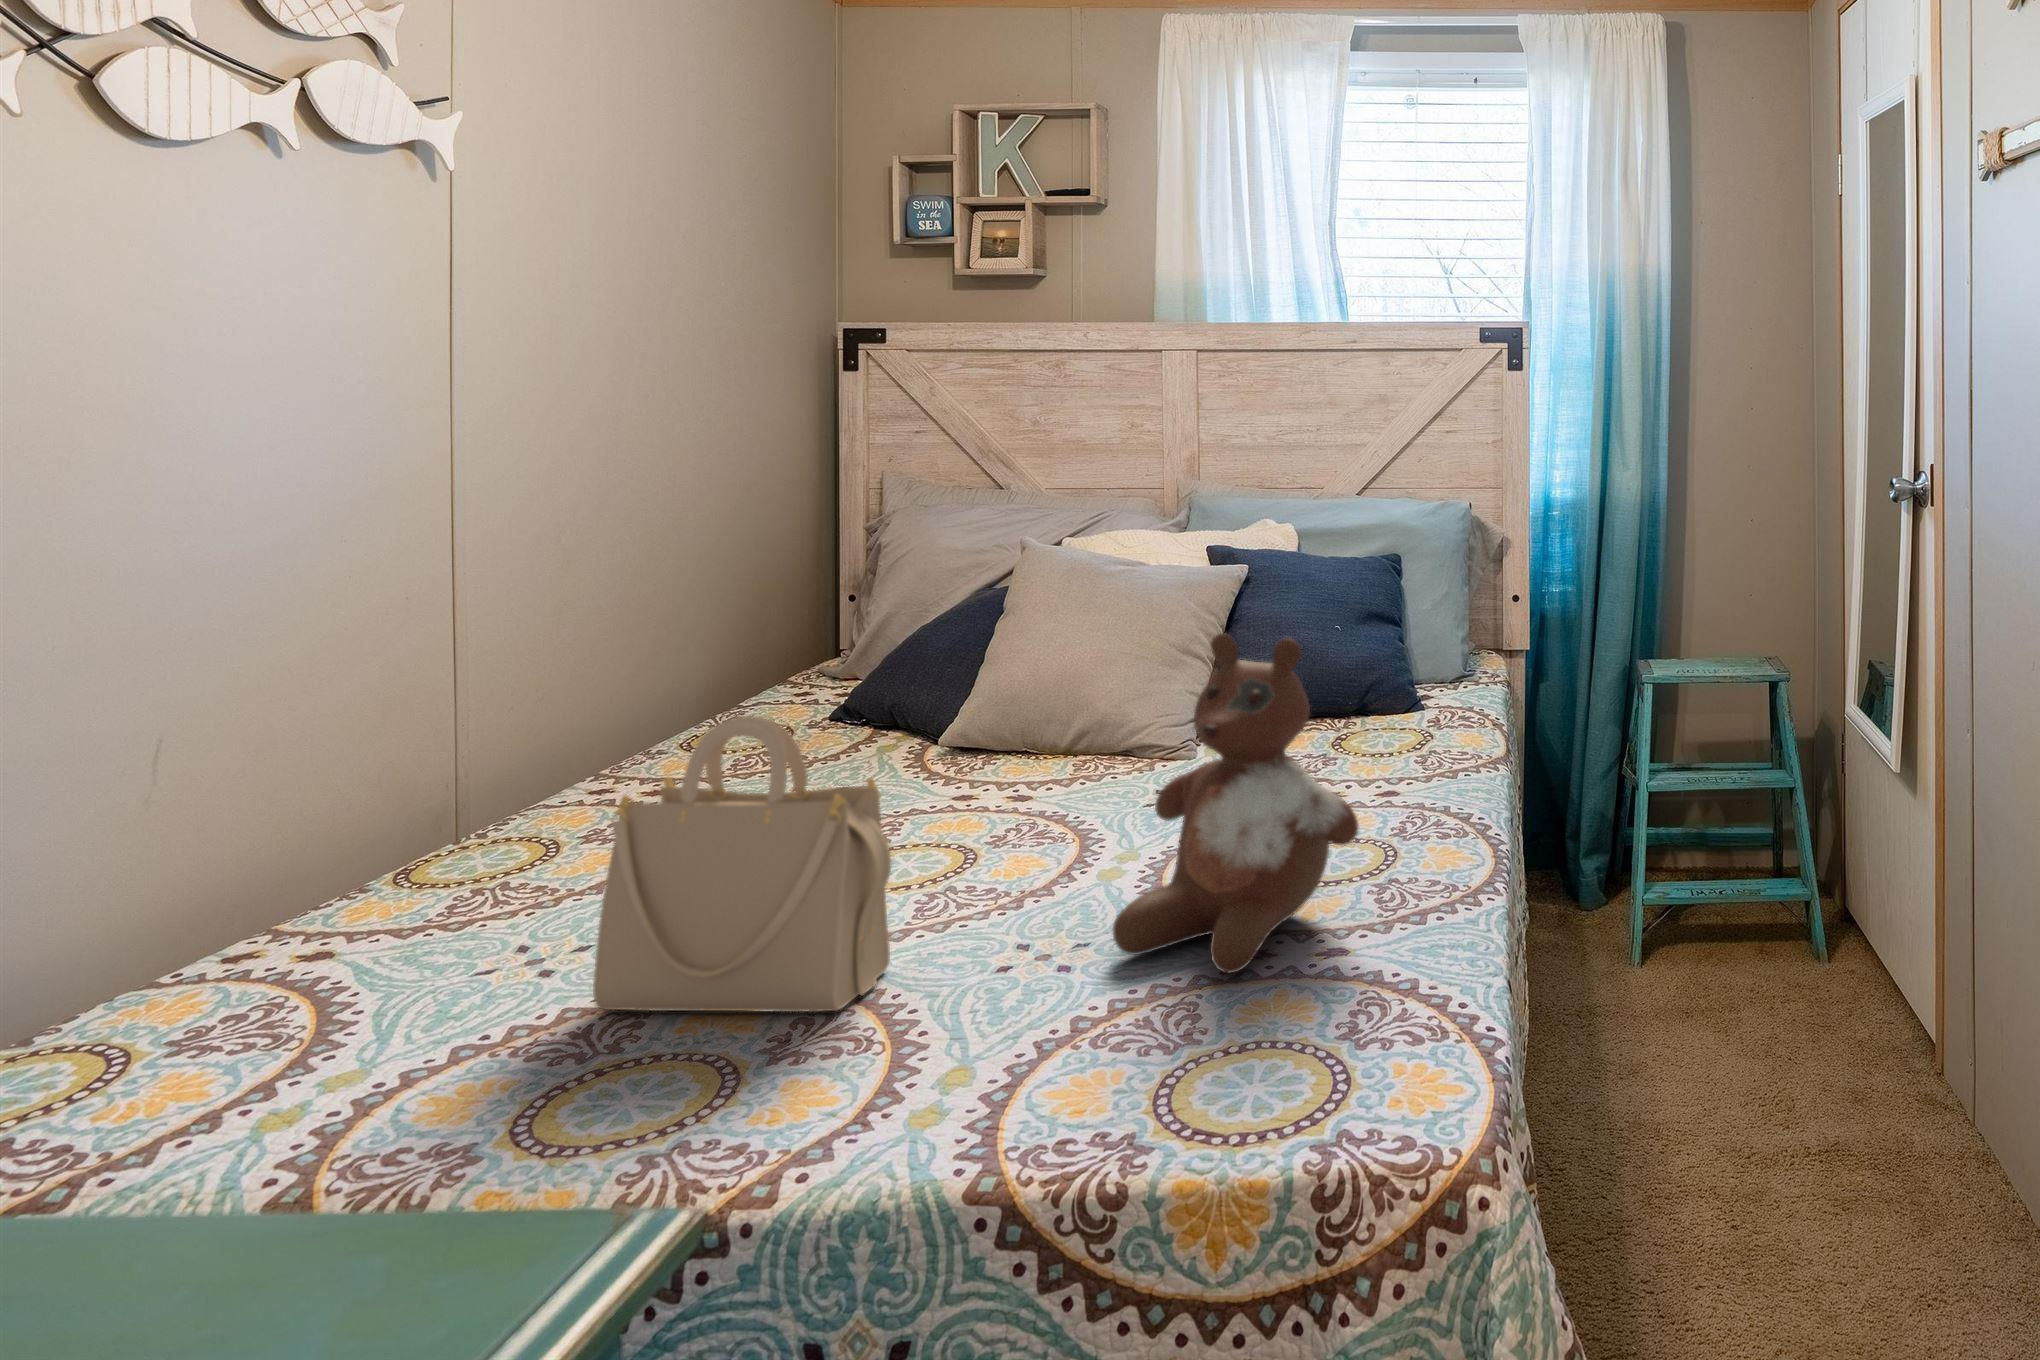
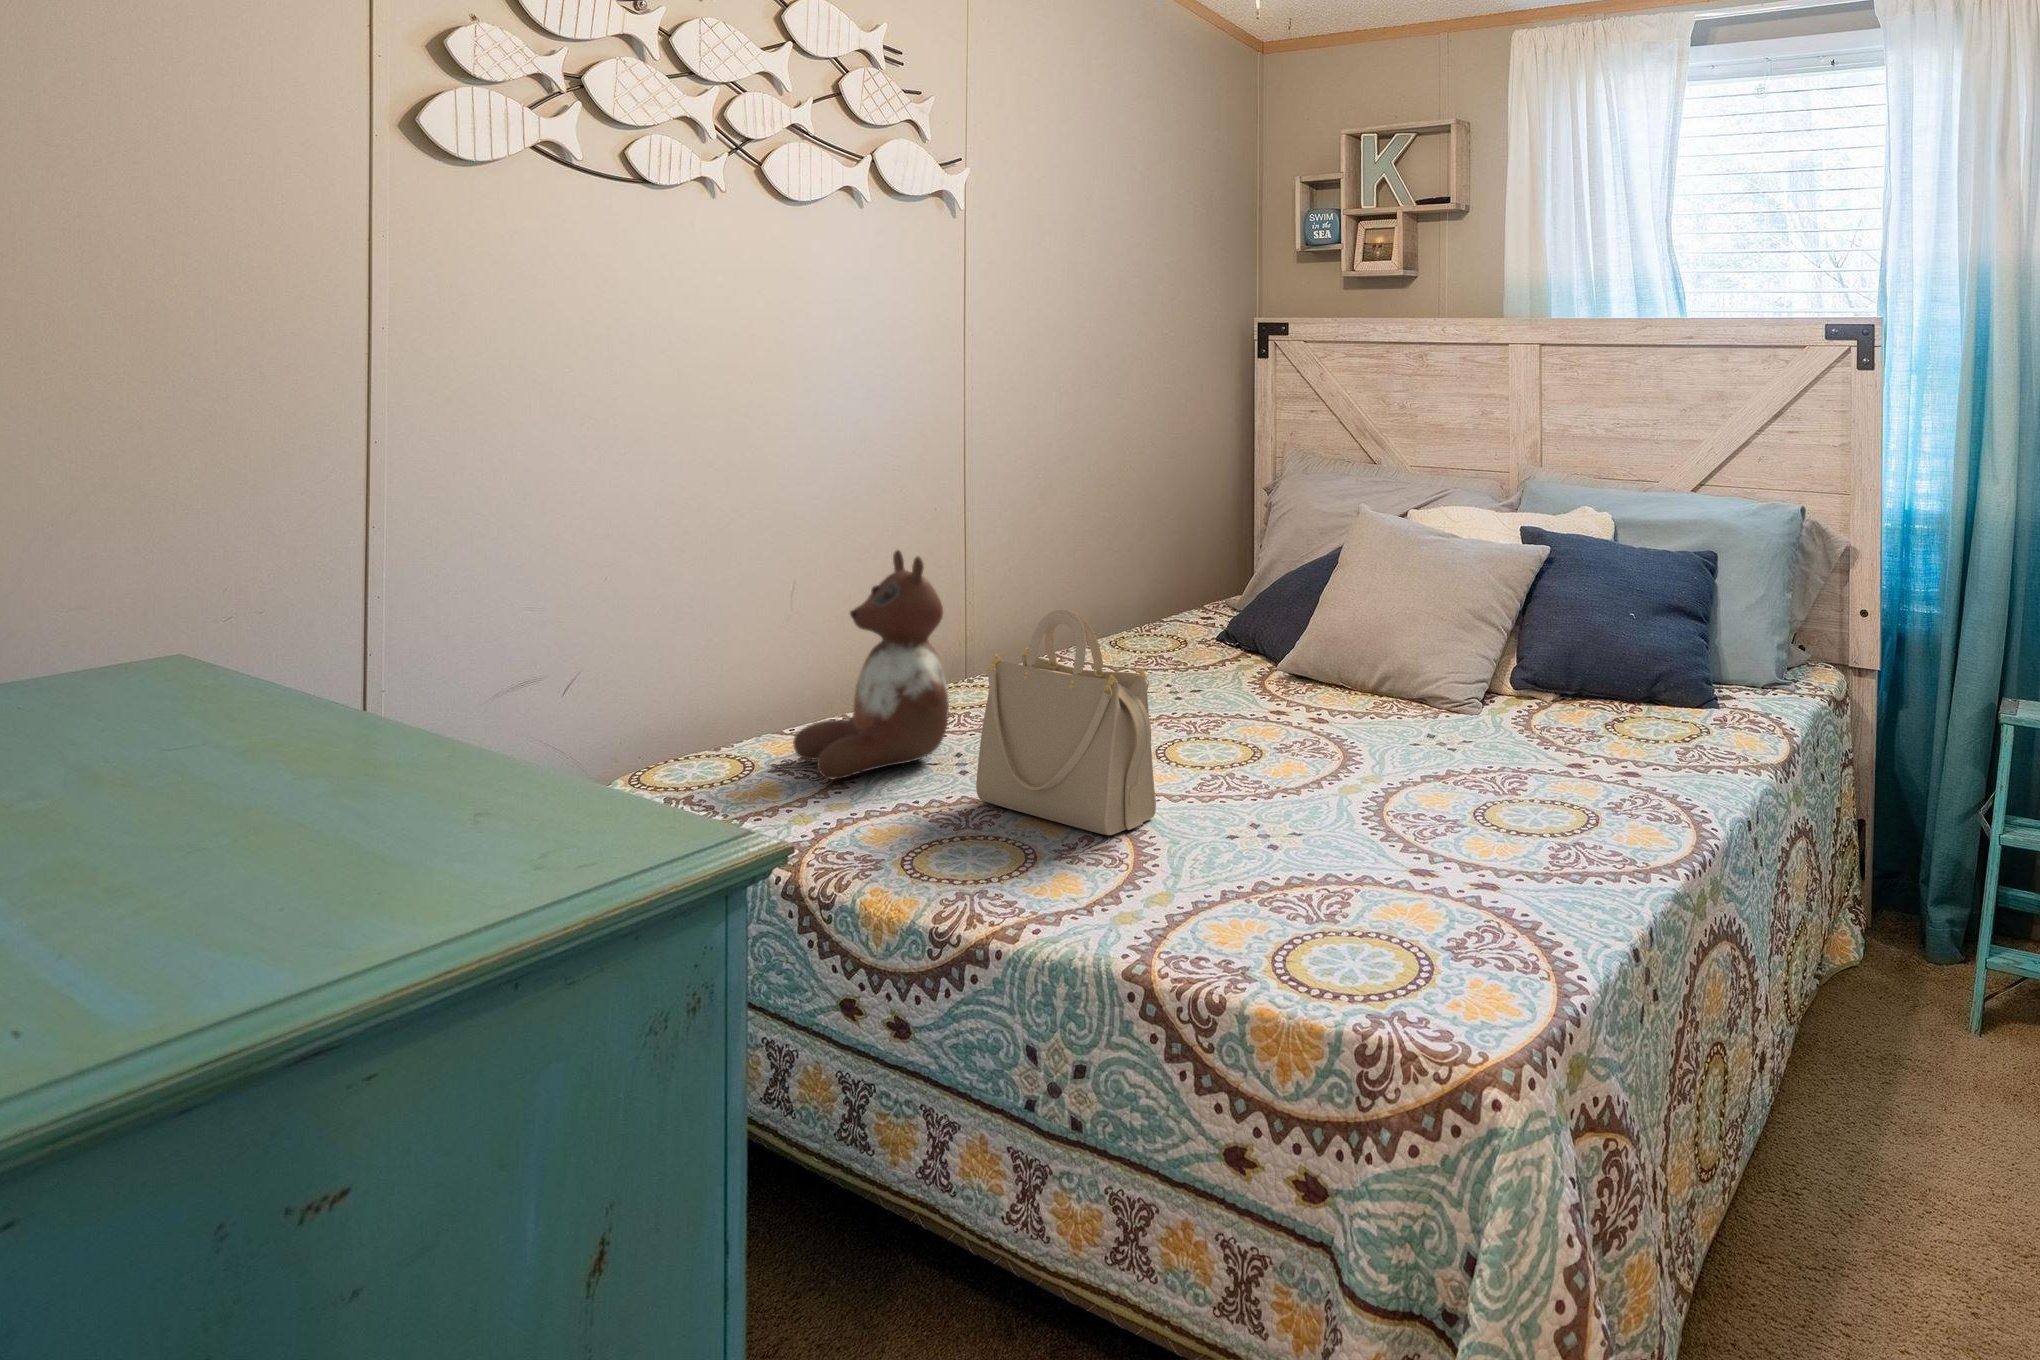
stuffed bear: present [1113,633,1358,973] -> present [793,550,949,780]

